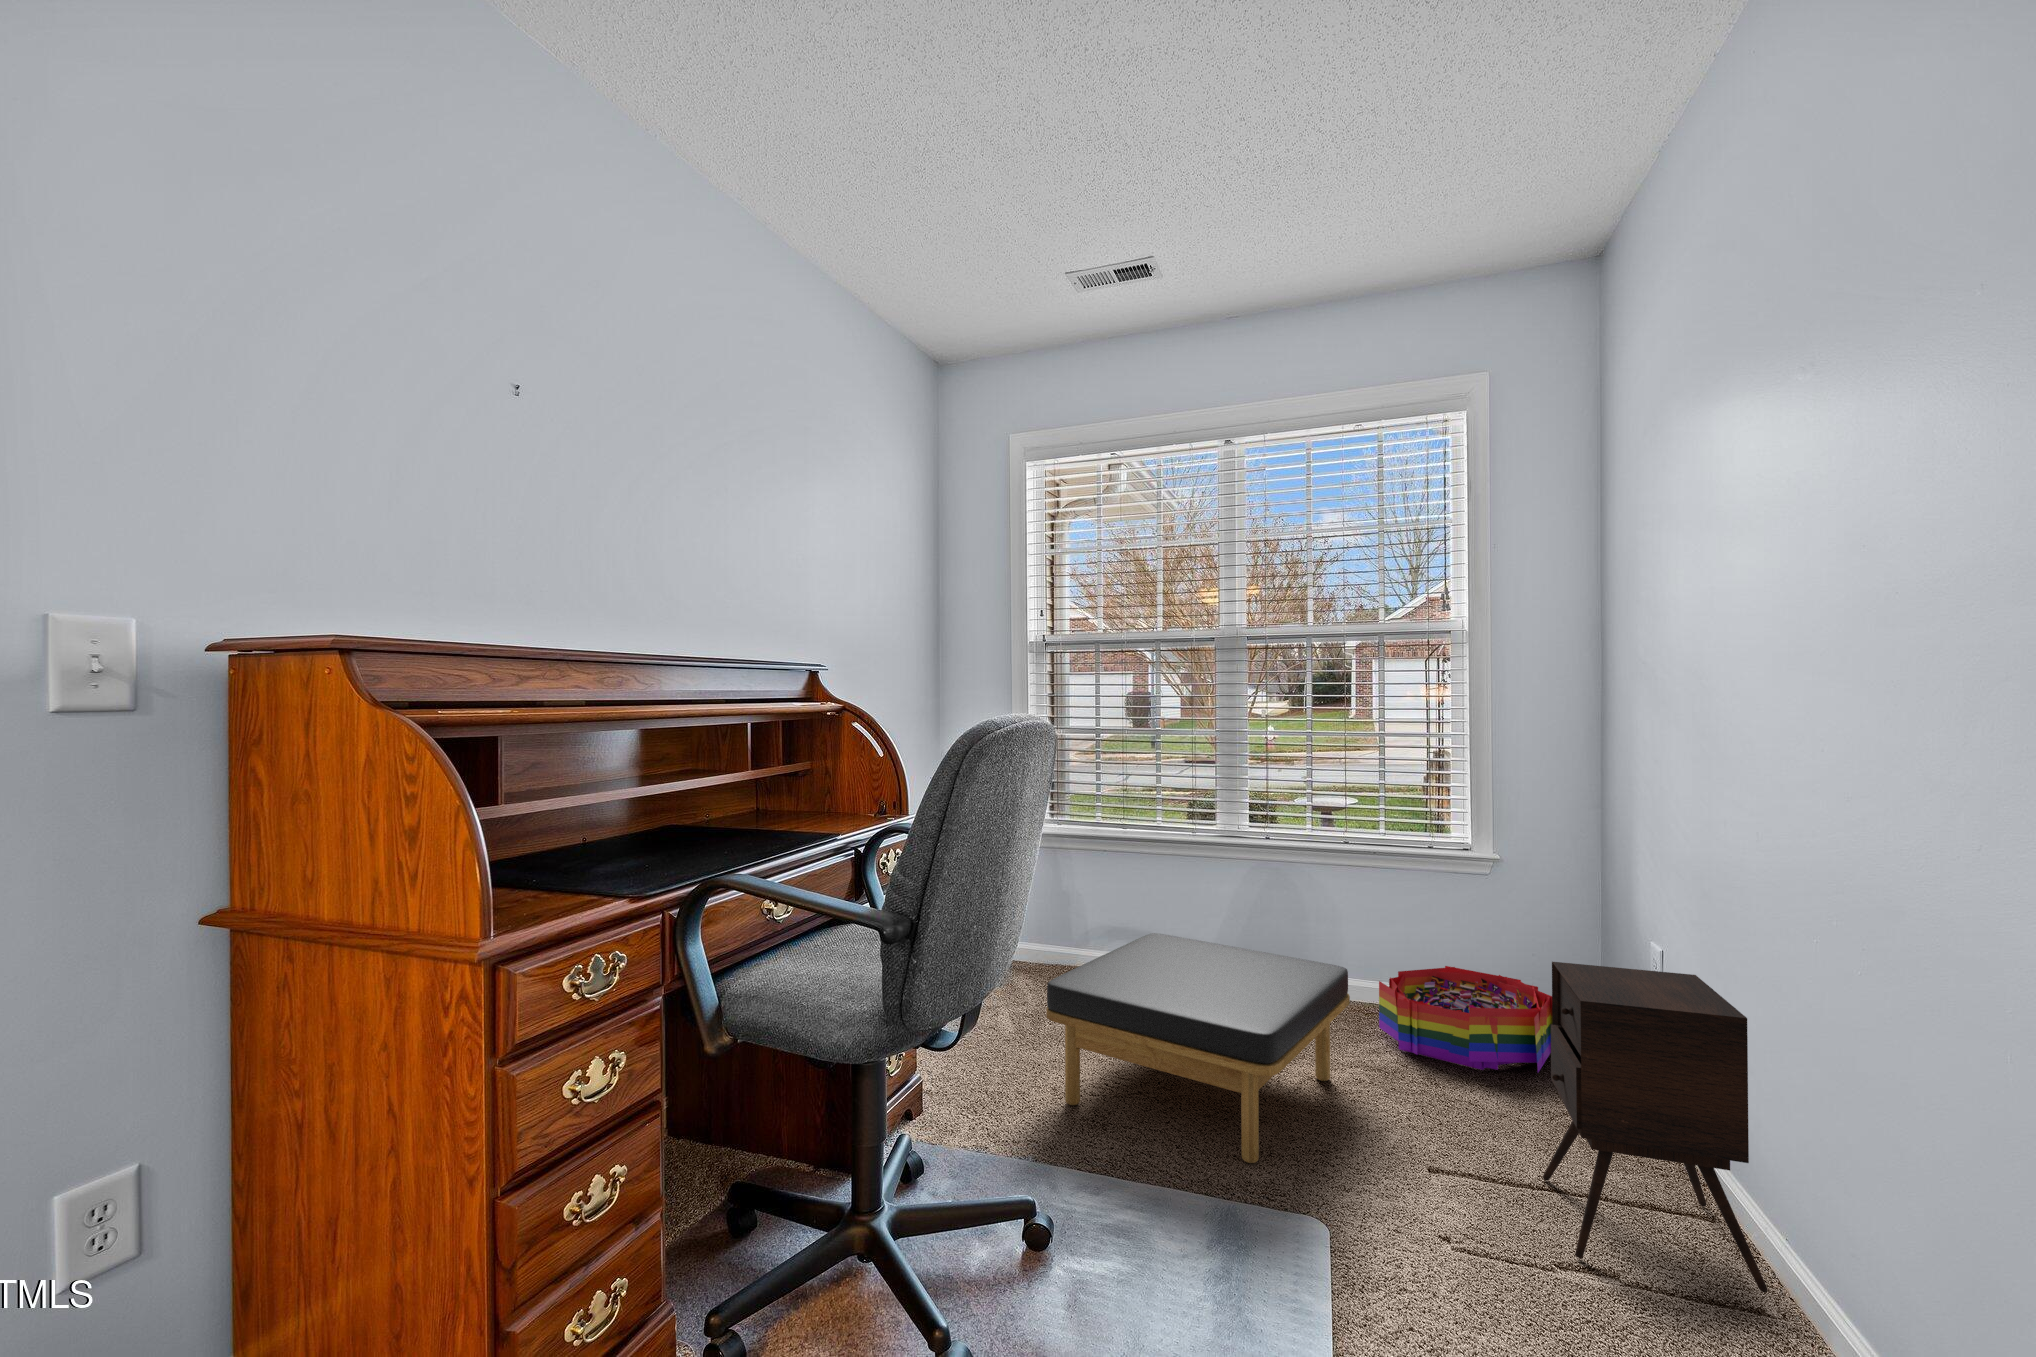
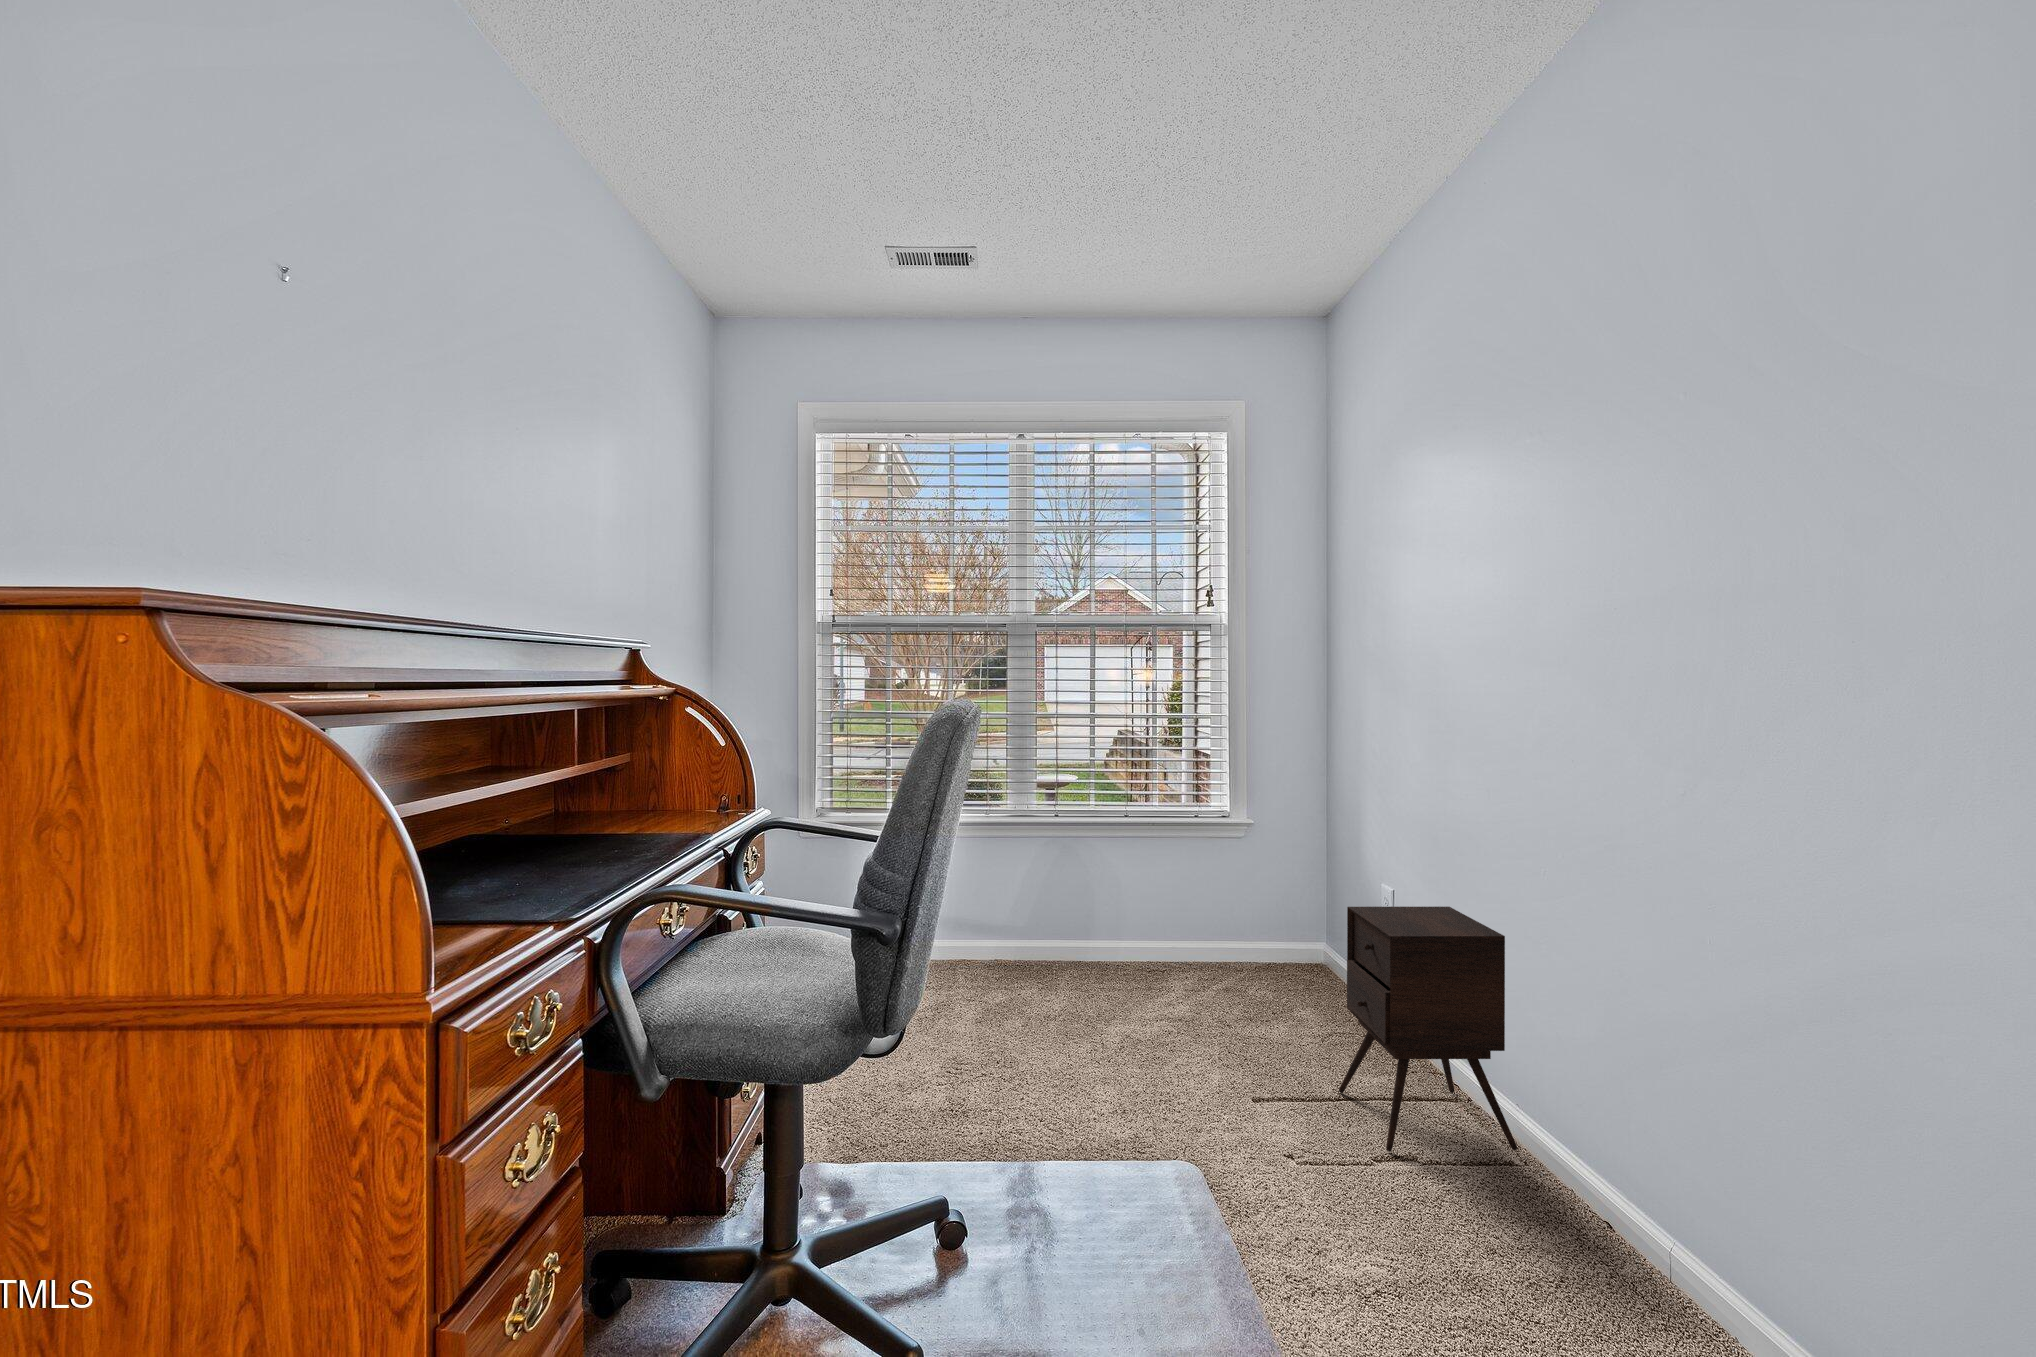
ottoman: present [1046,933,1350,1163] -> none [894,917,1162,1123]
storage bin: present [1379,966,1552,1073] -> none [1165,922,1310,1009]

